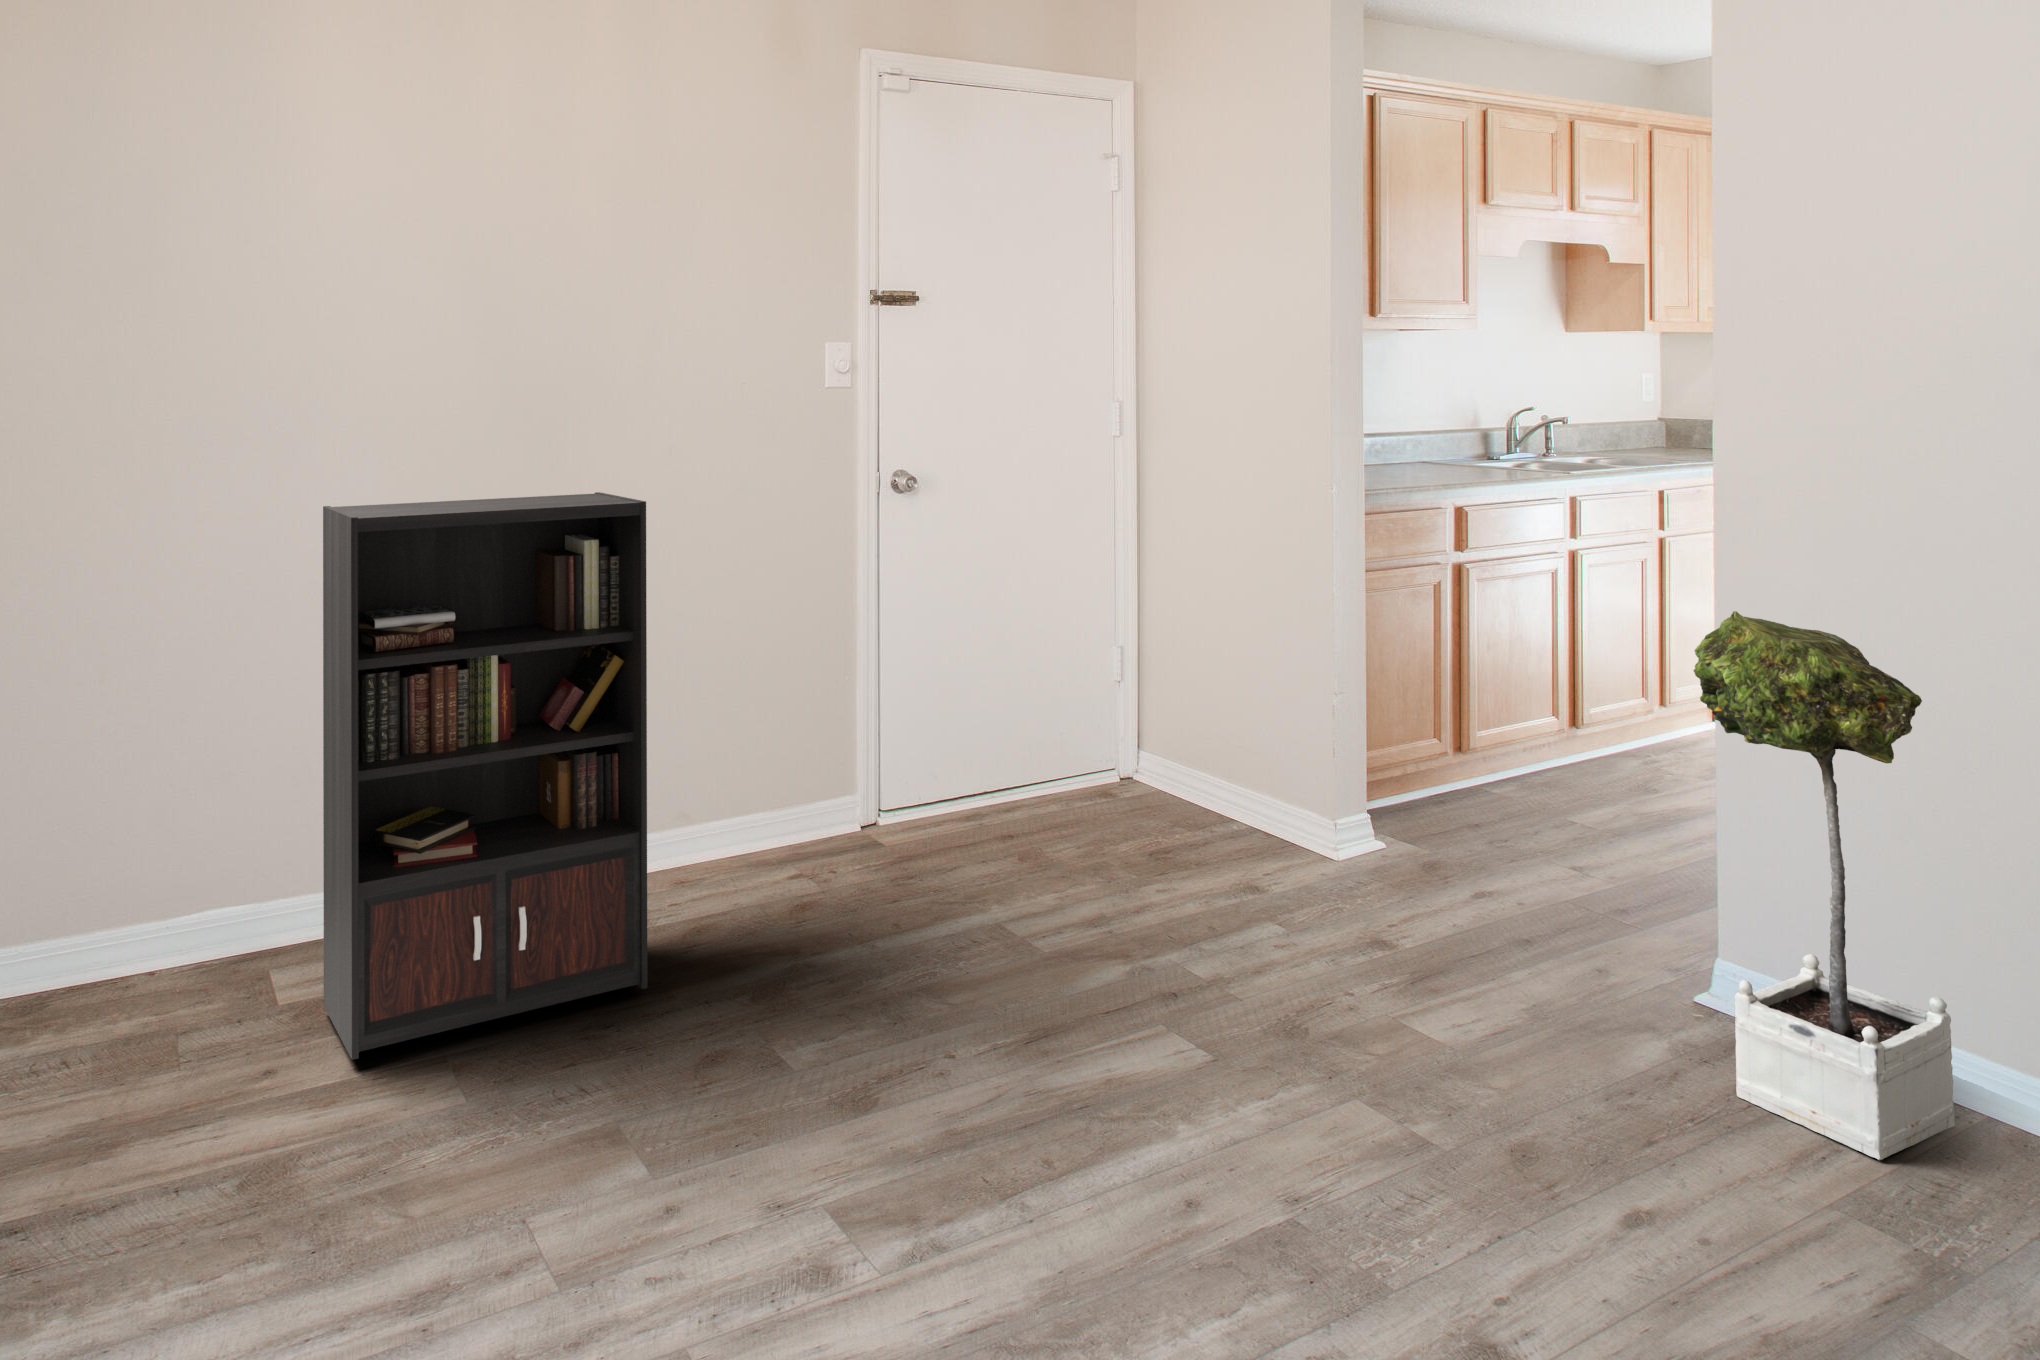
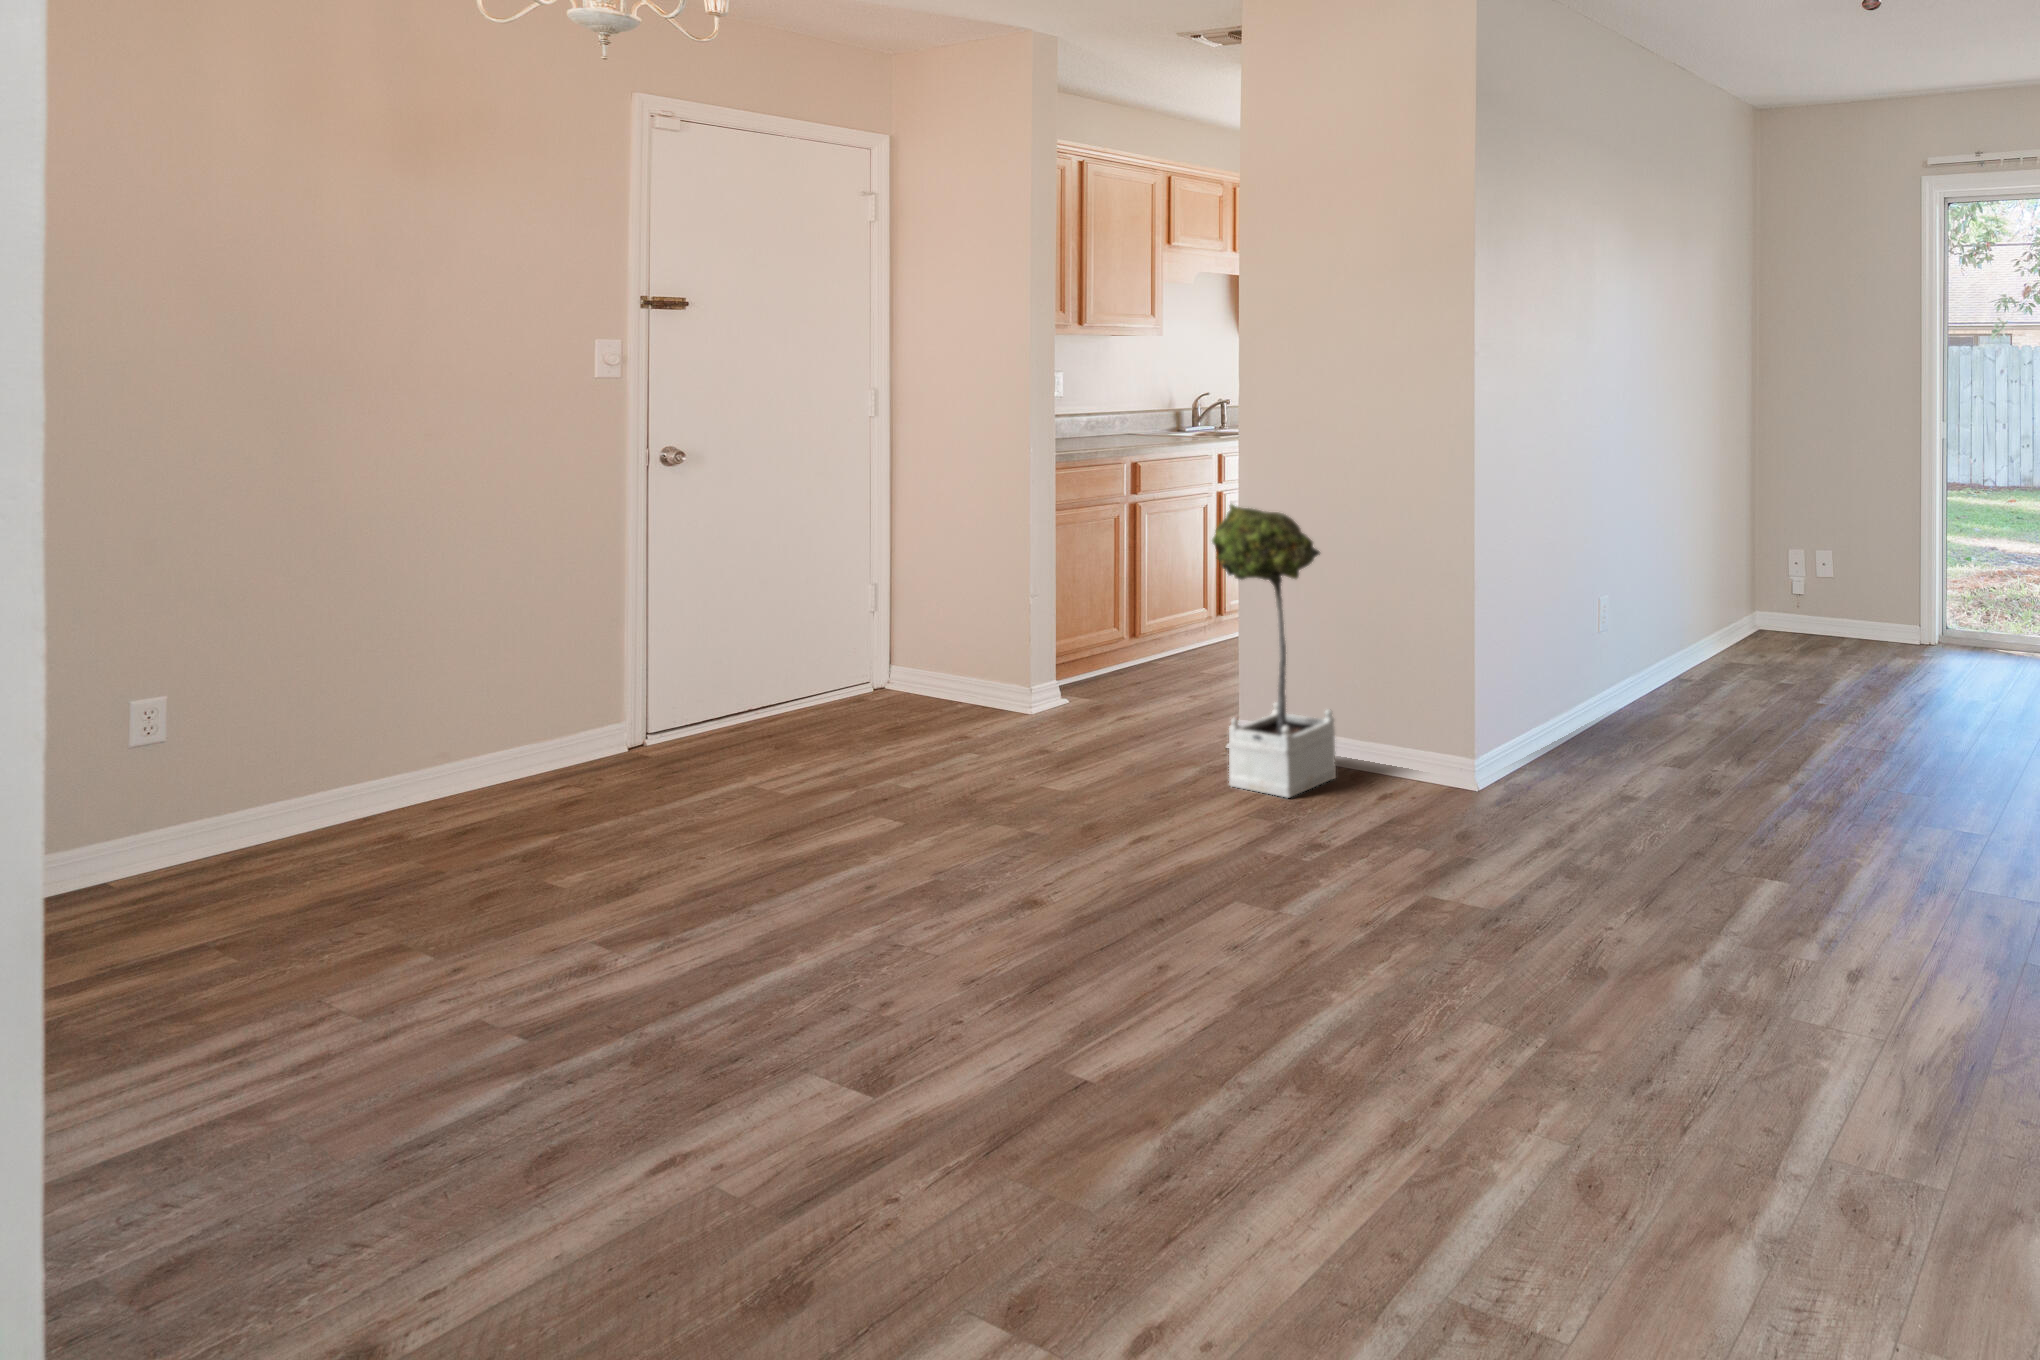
bookcase: present [323,492,647,1060] -> none [51,463,420,952]

